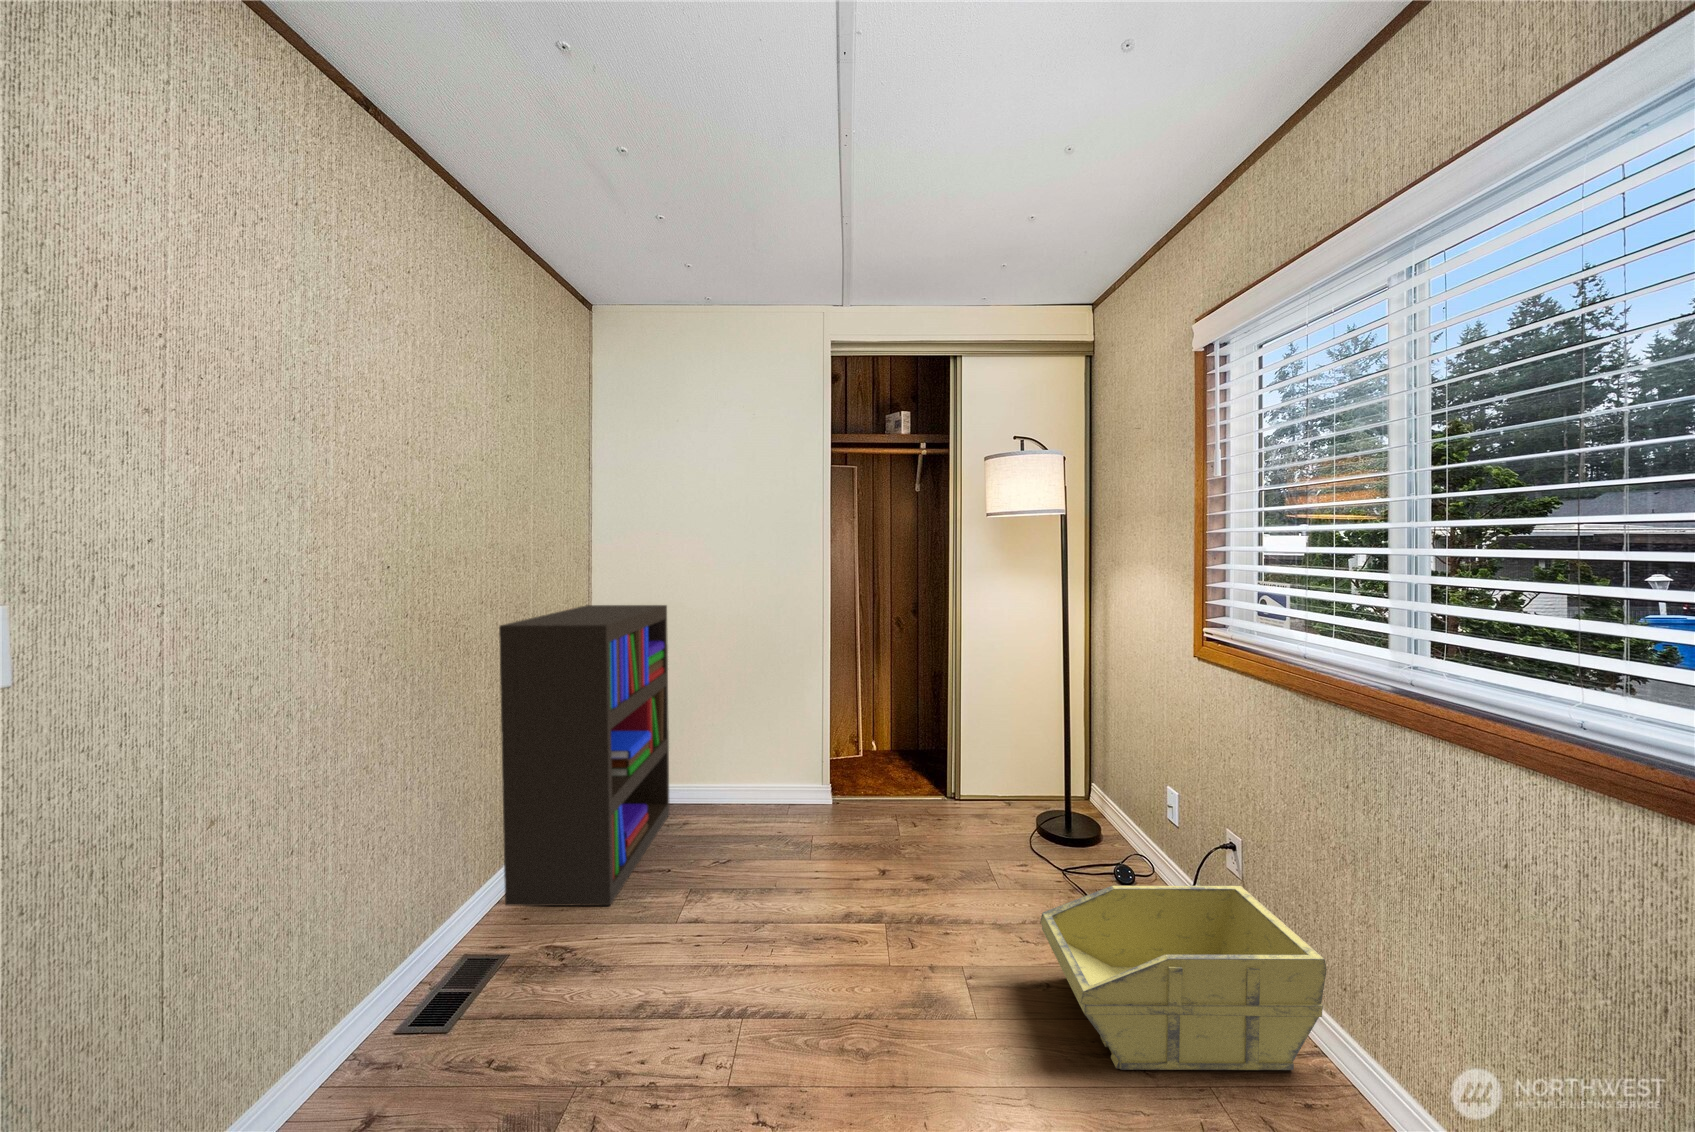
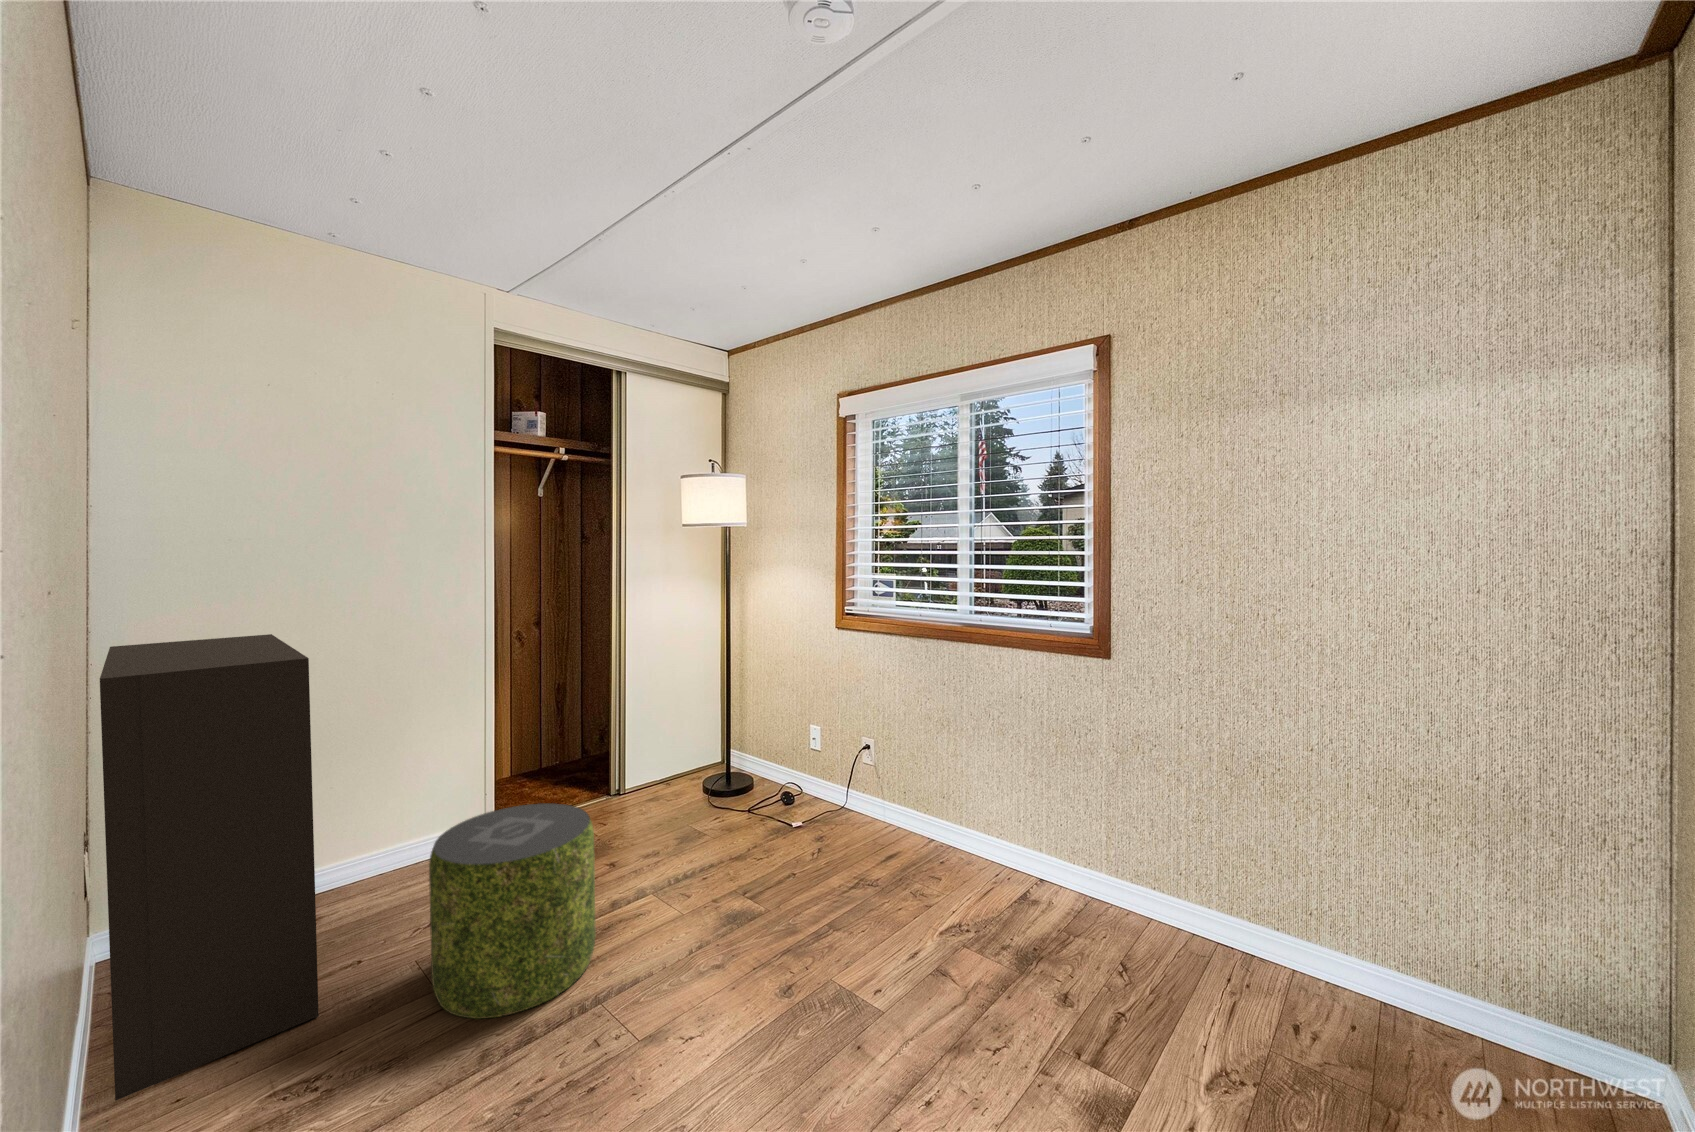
pouf: none [656,783,798,986] -> present [429,803,596,1019]
storage bin: present [1040,886,1327,1070] -> none [786,768,940,894]

